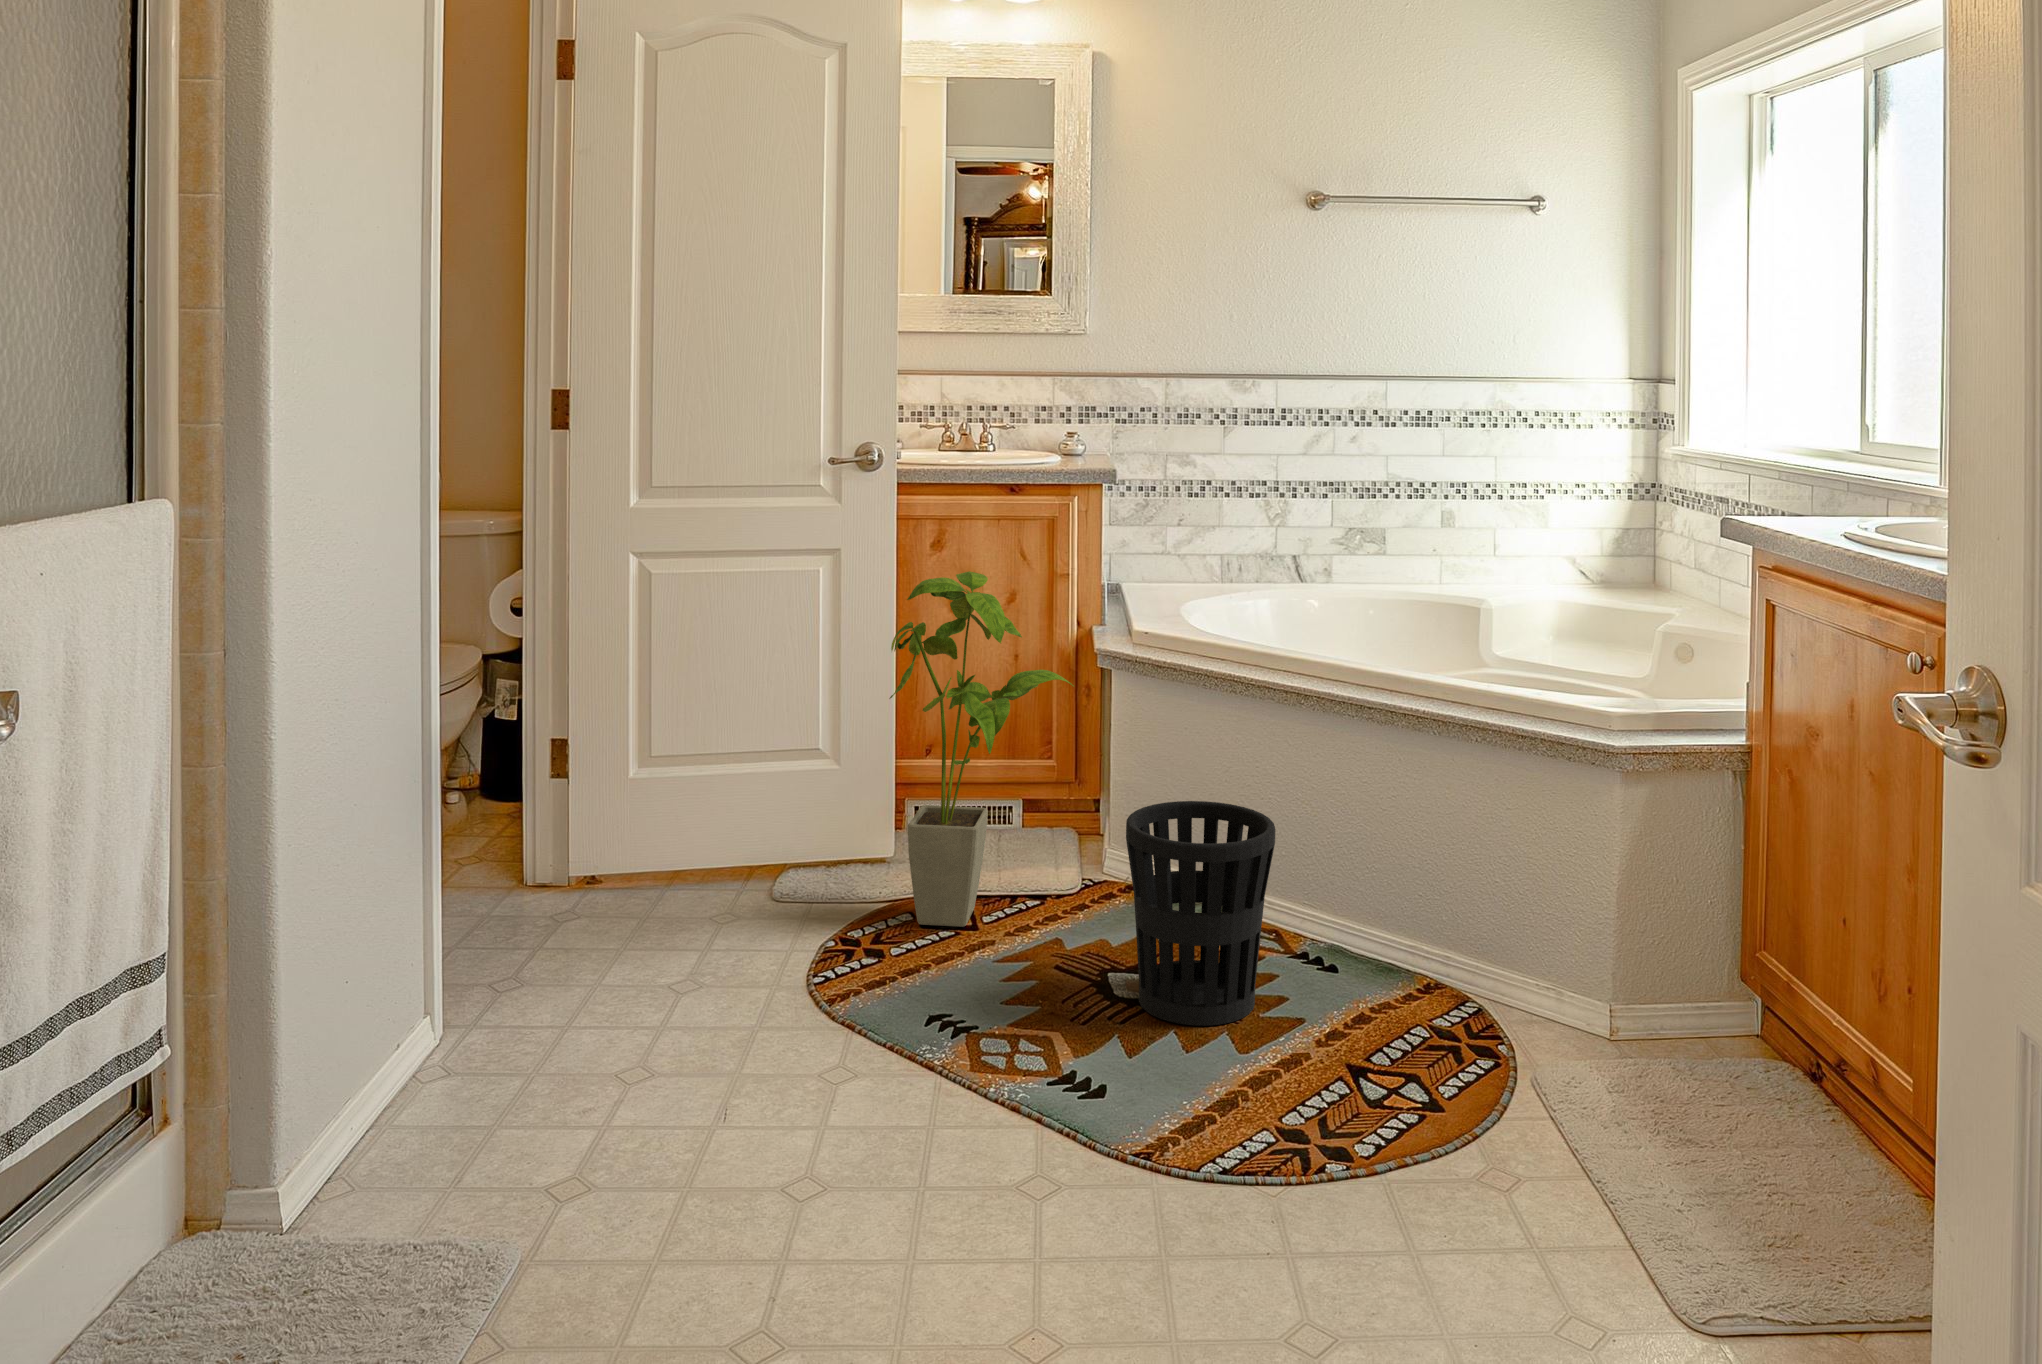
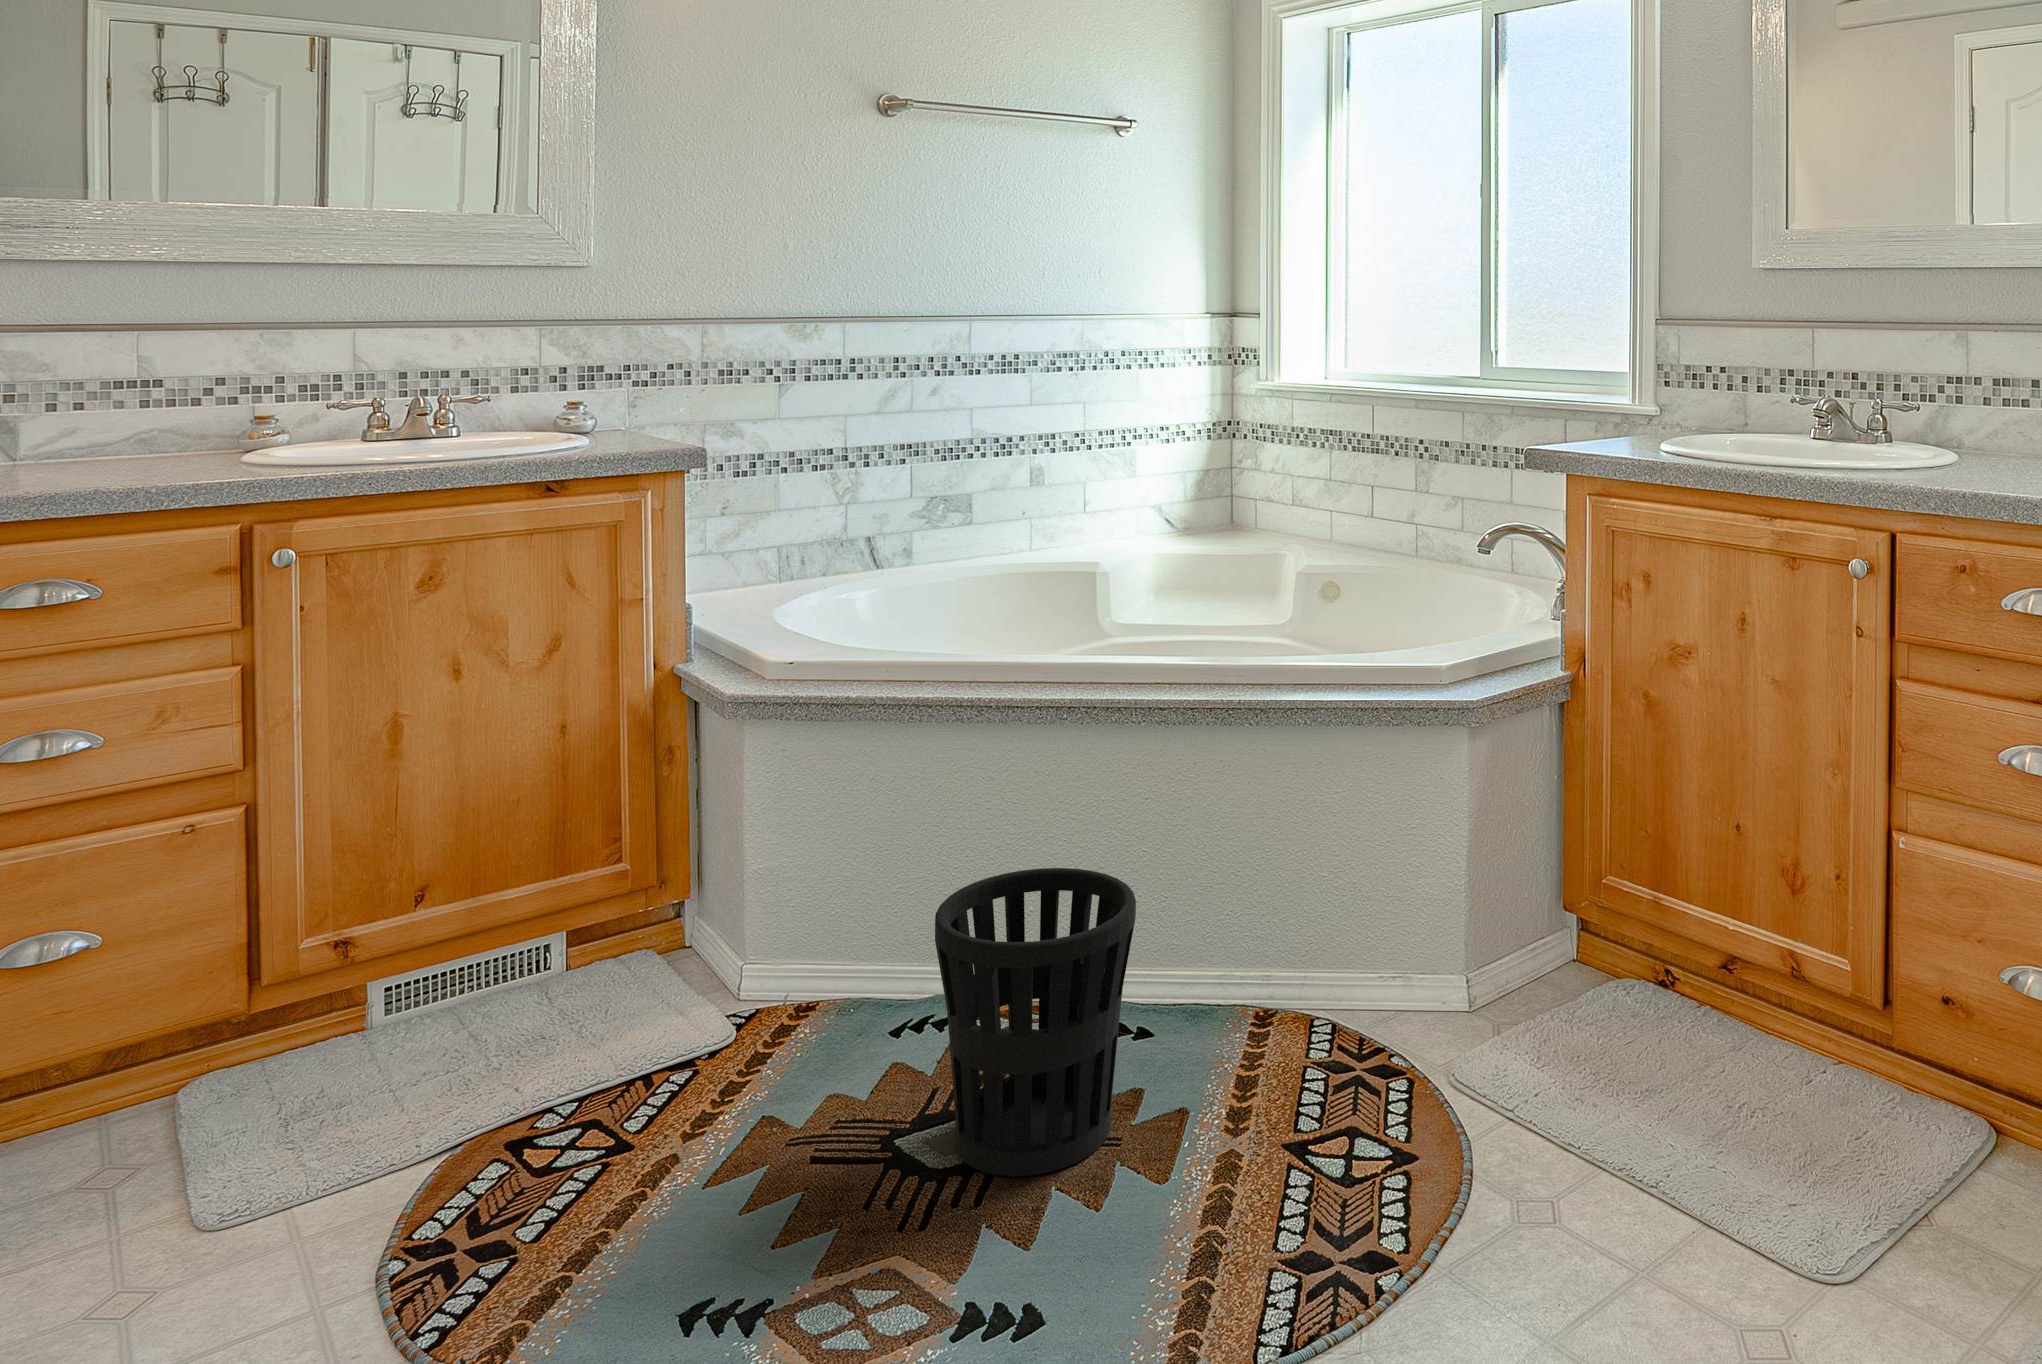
house plant: present [889,571,1074,927] -> none [439,624,748,1170]

